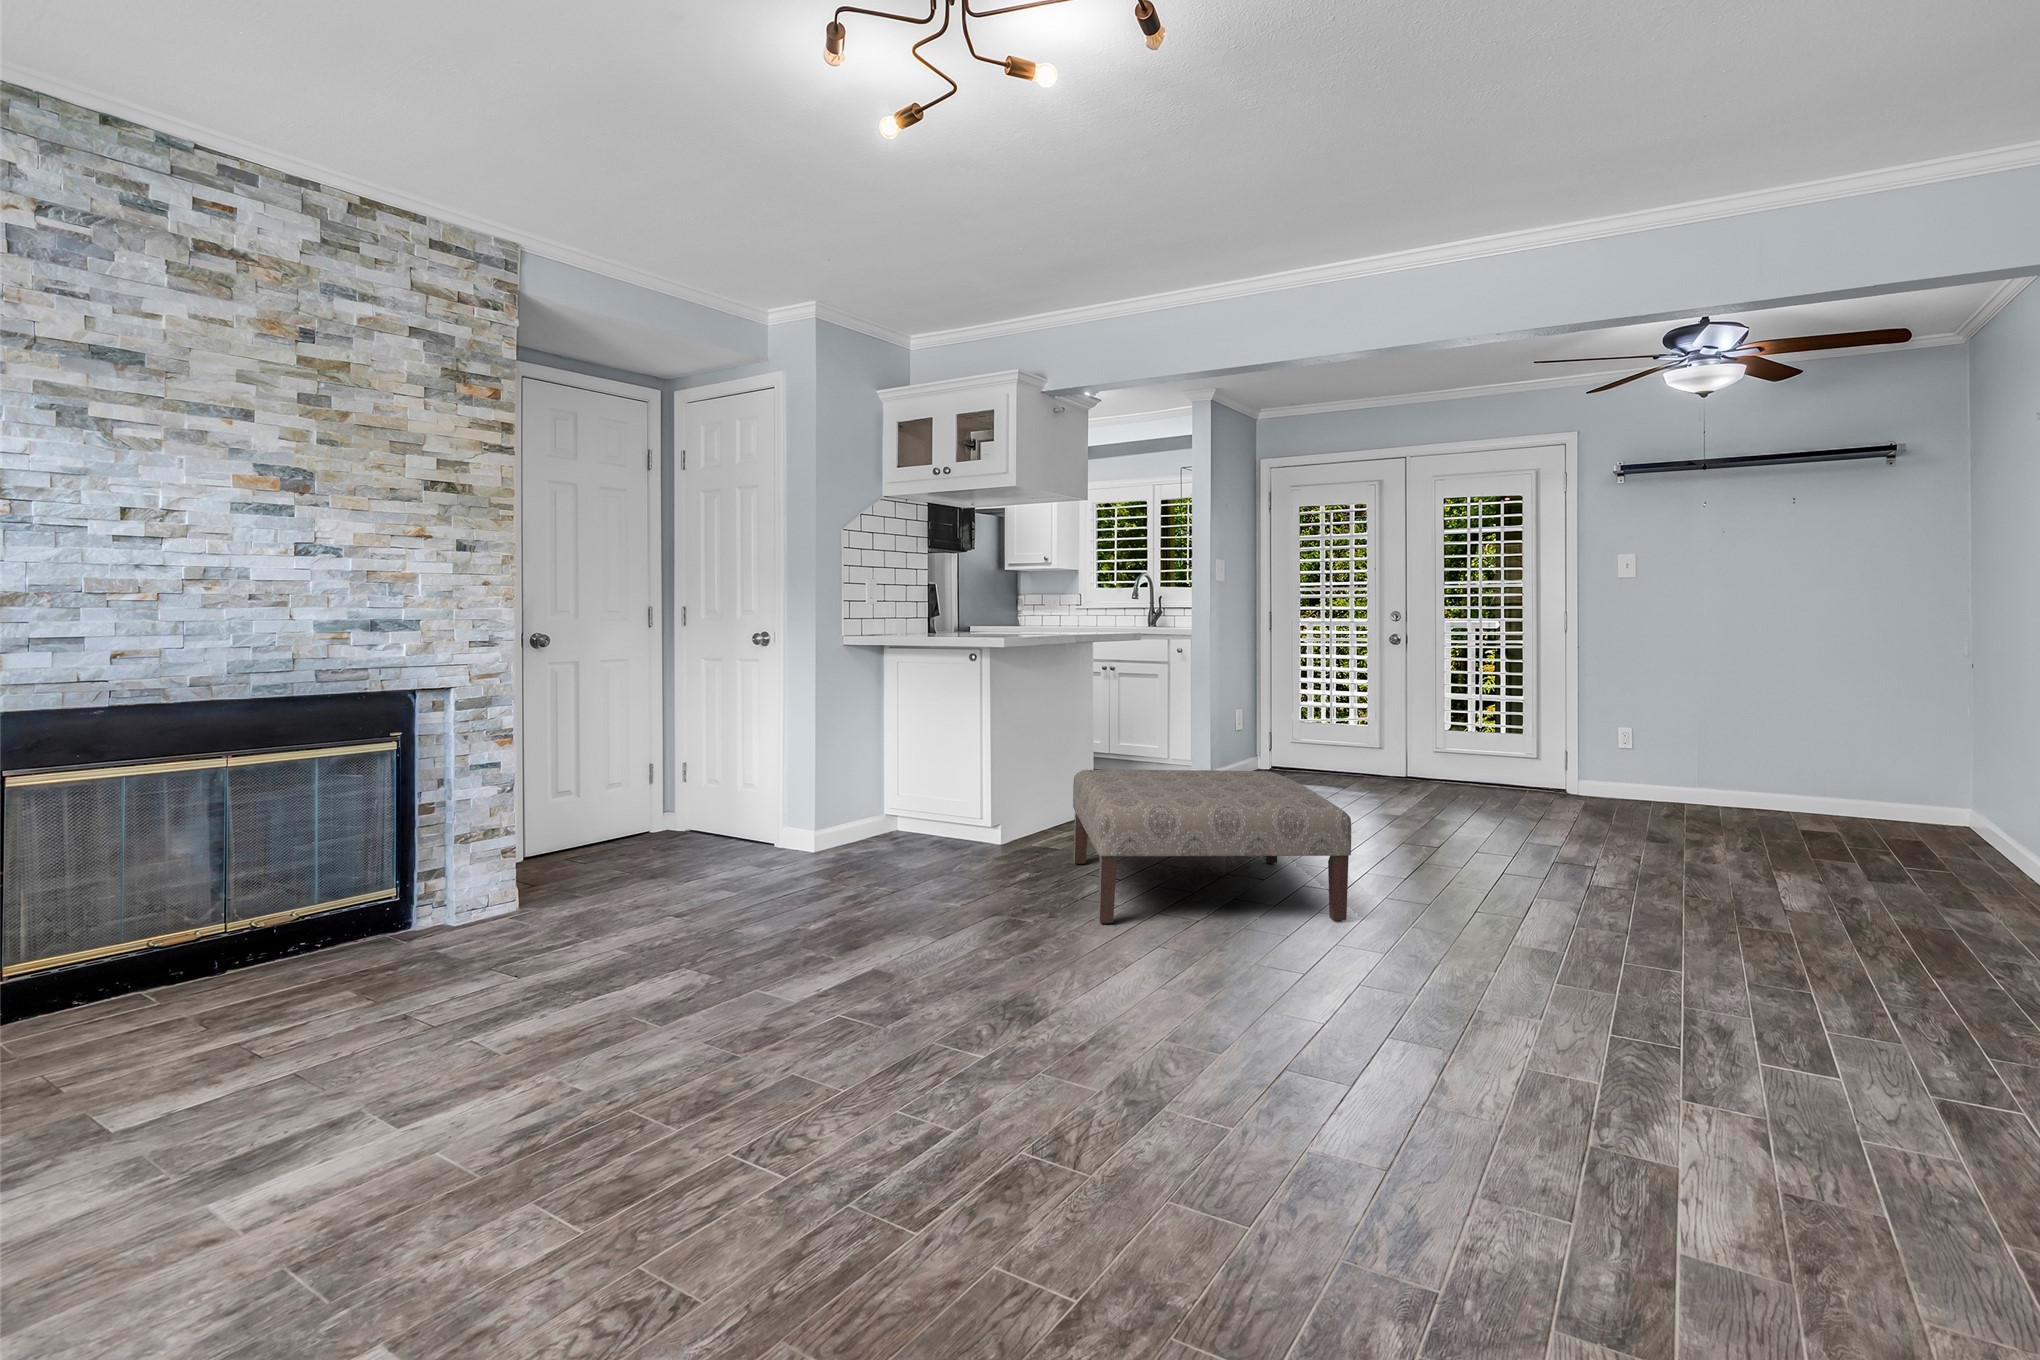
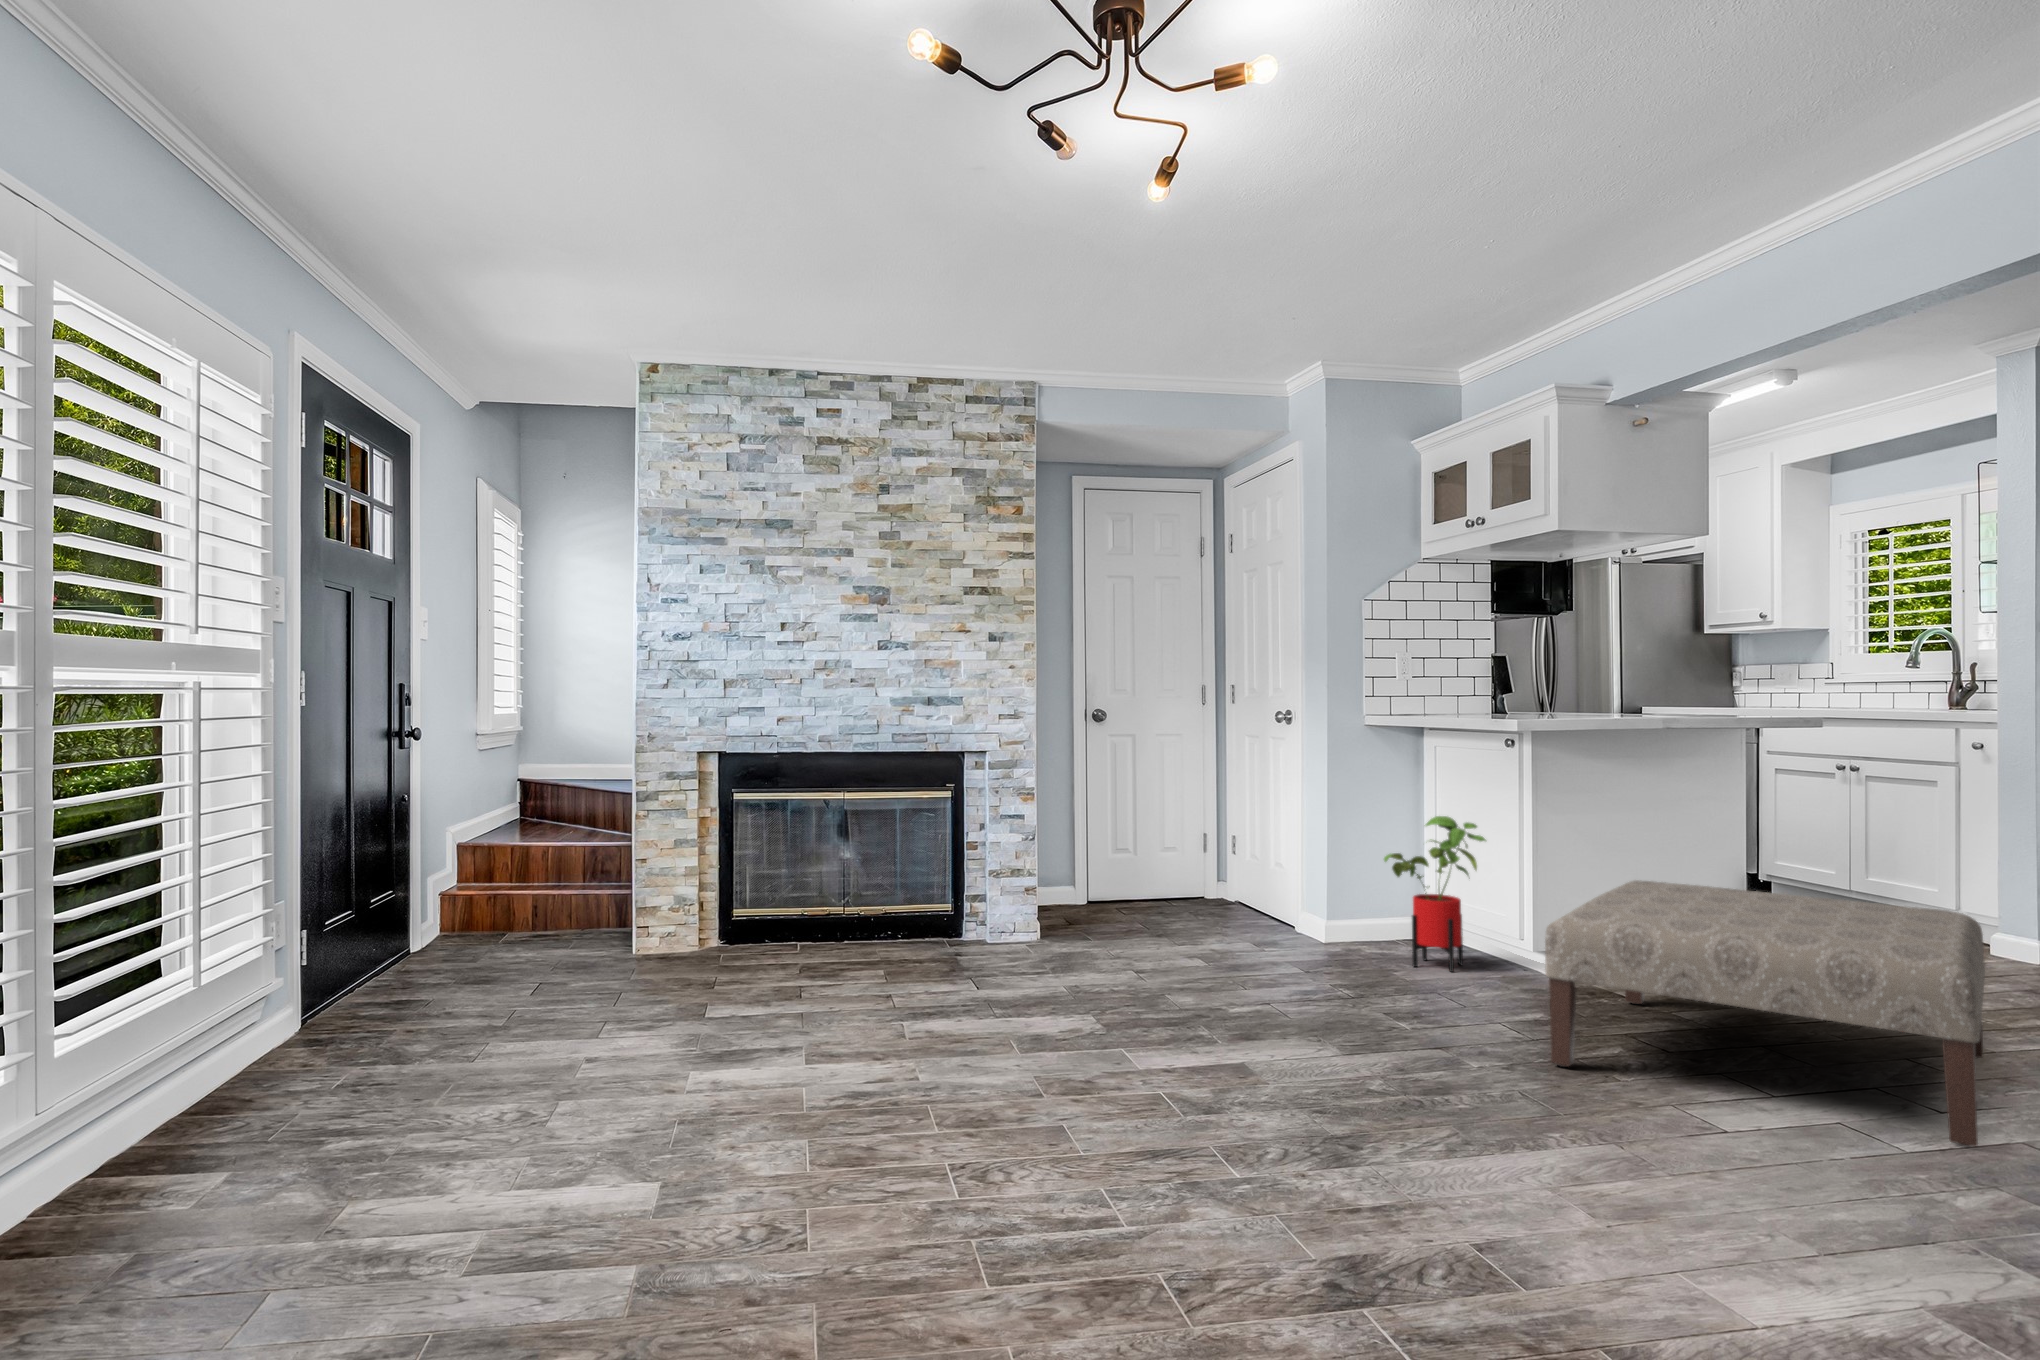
house plant: none [887,729,972,863] -> present [1384,816,1486,972]

